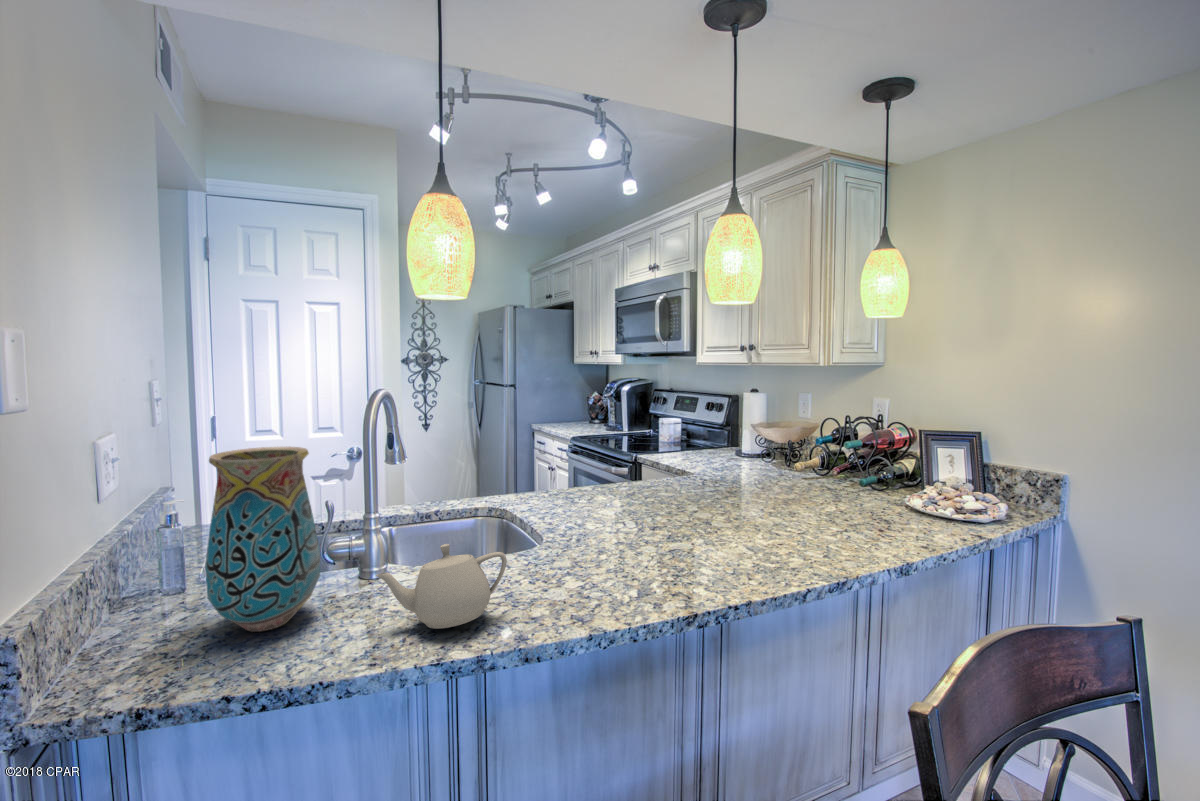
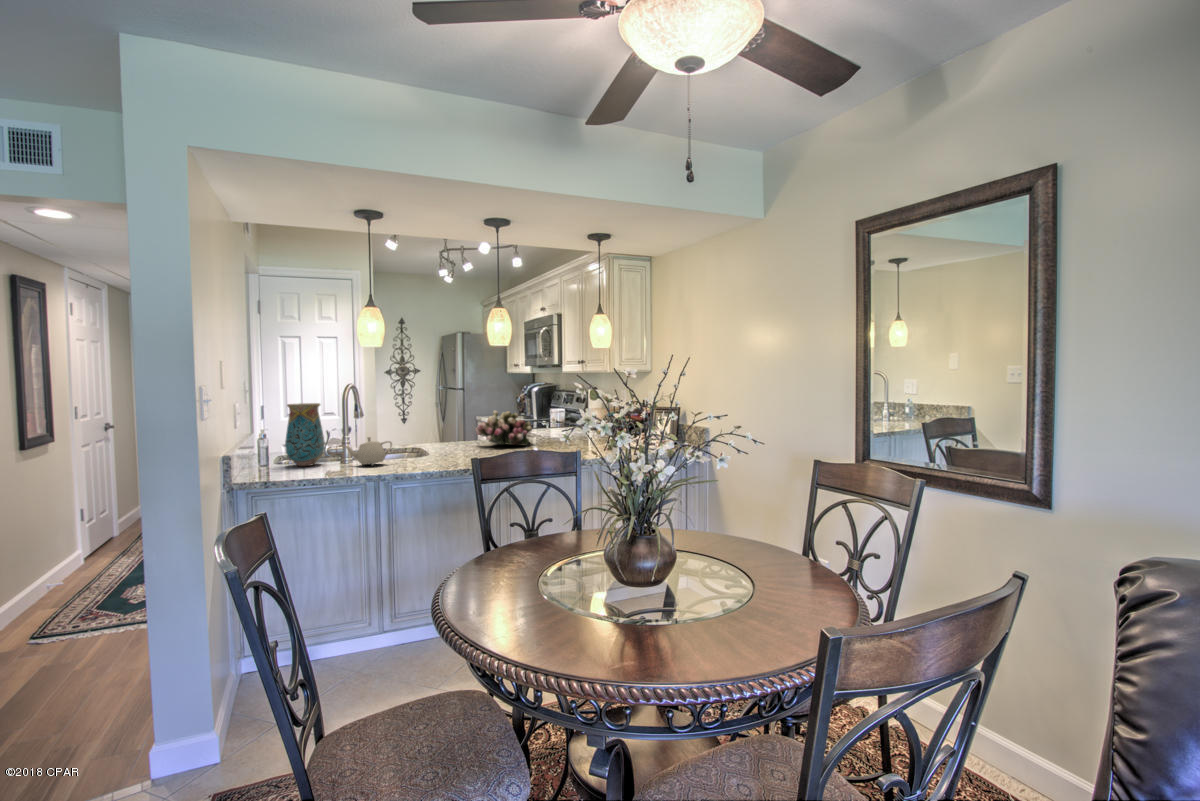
flower arrangement: none [622,439,730,512] -> present [475,411,532,446]

